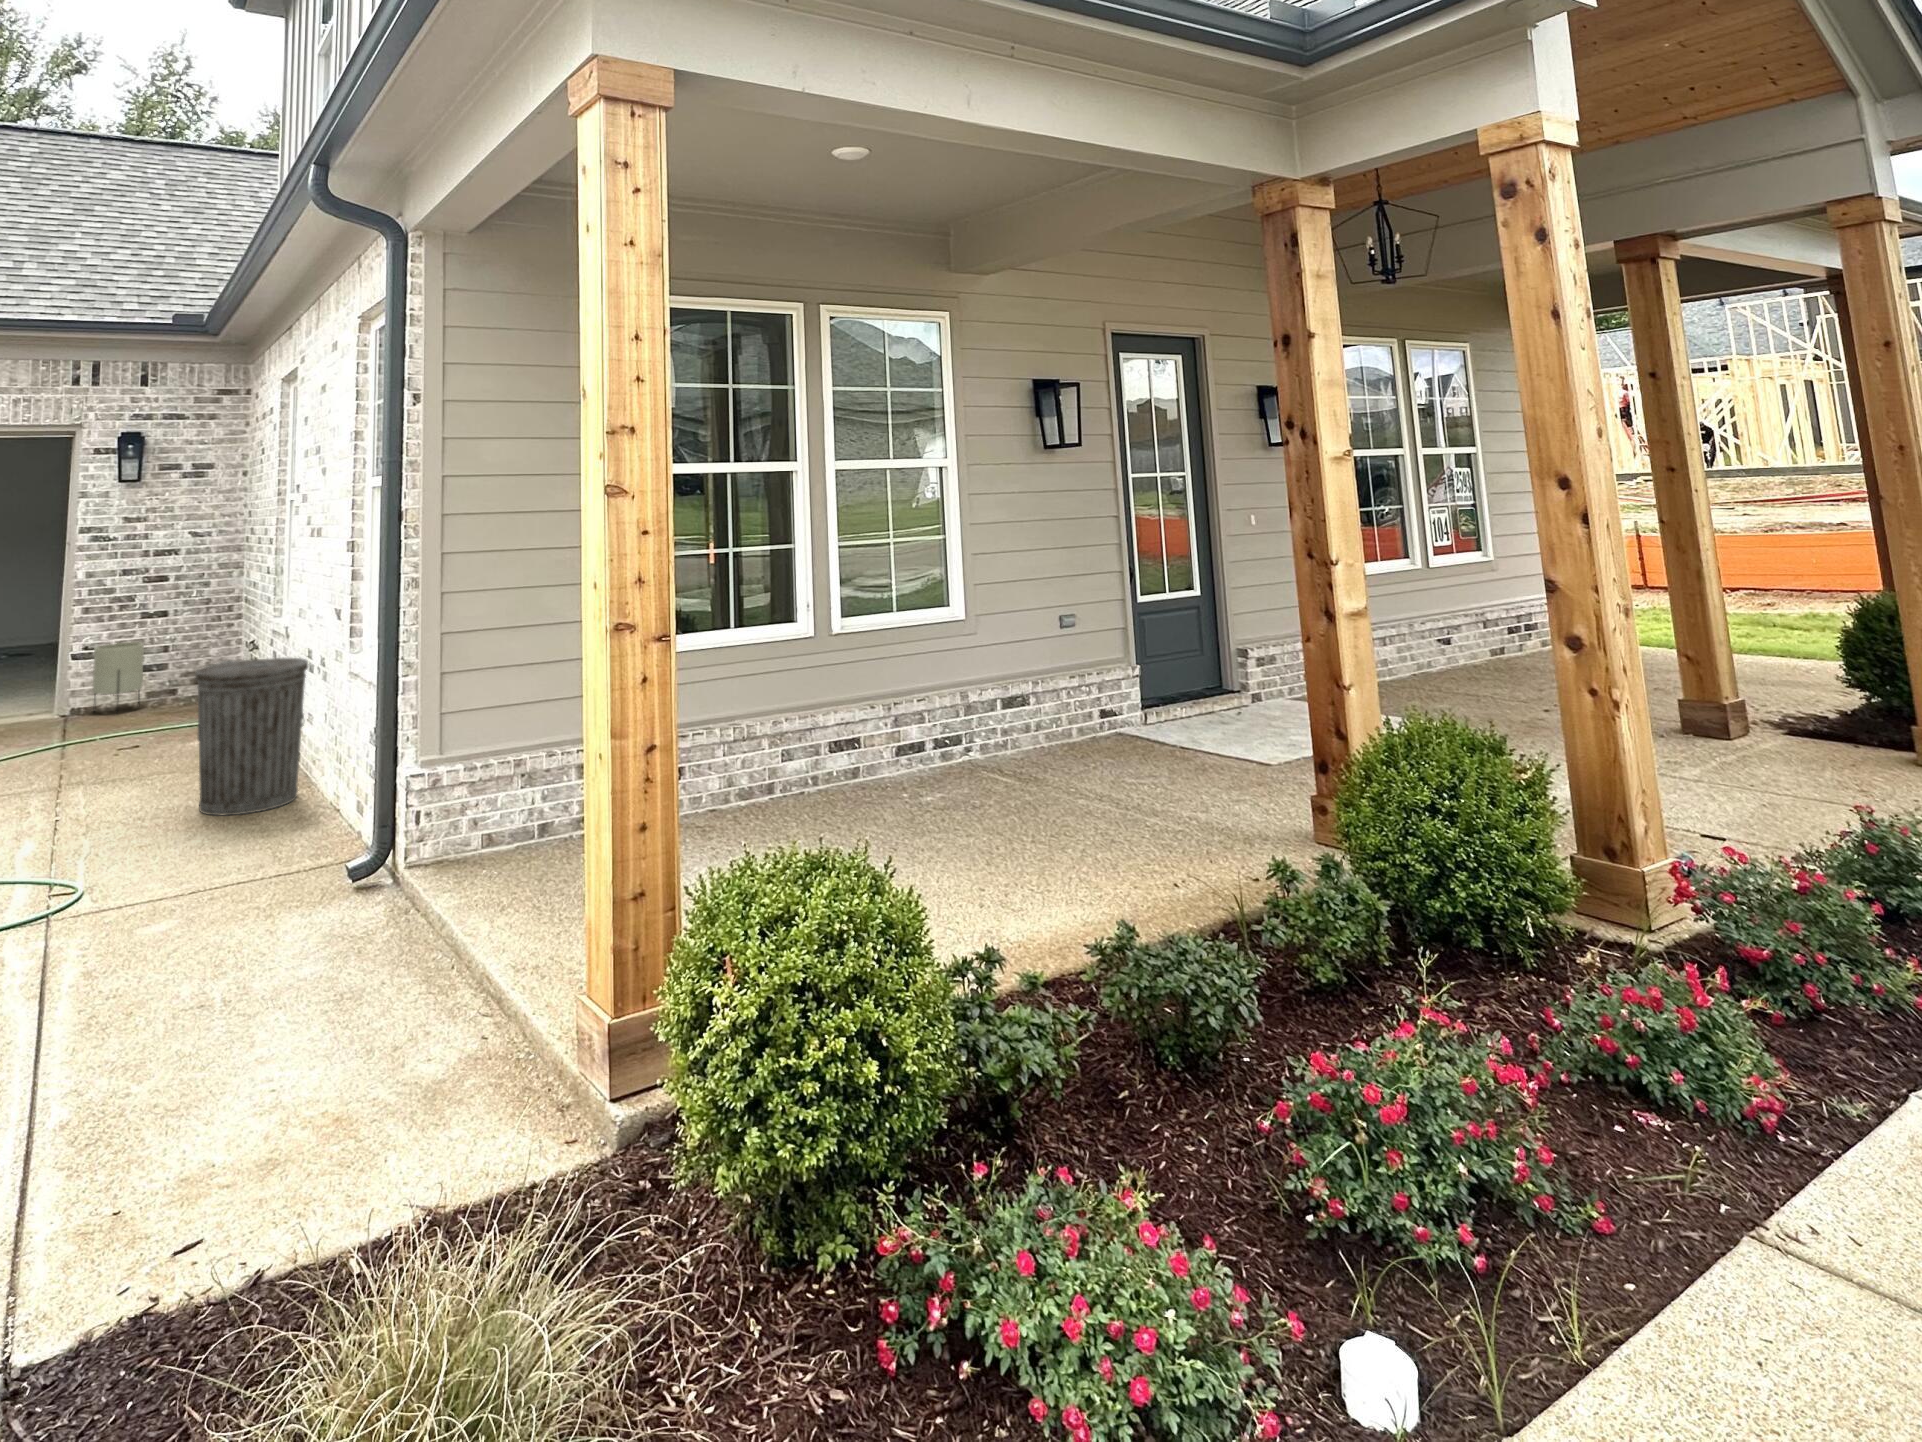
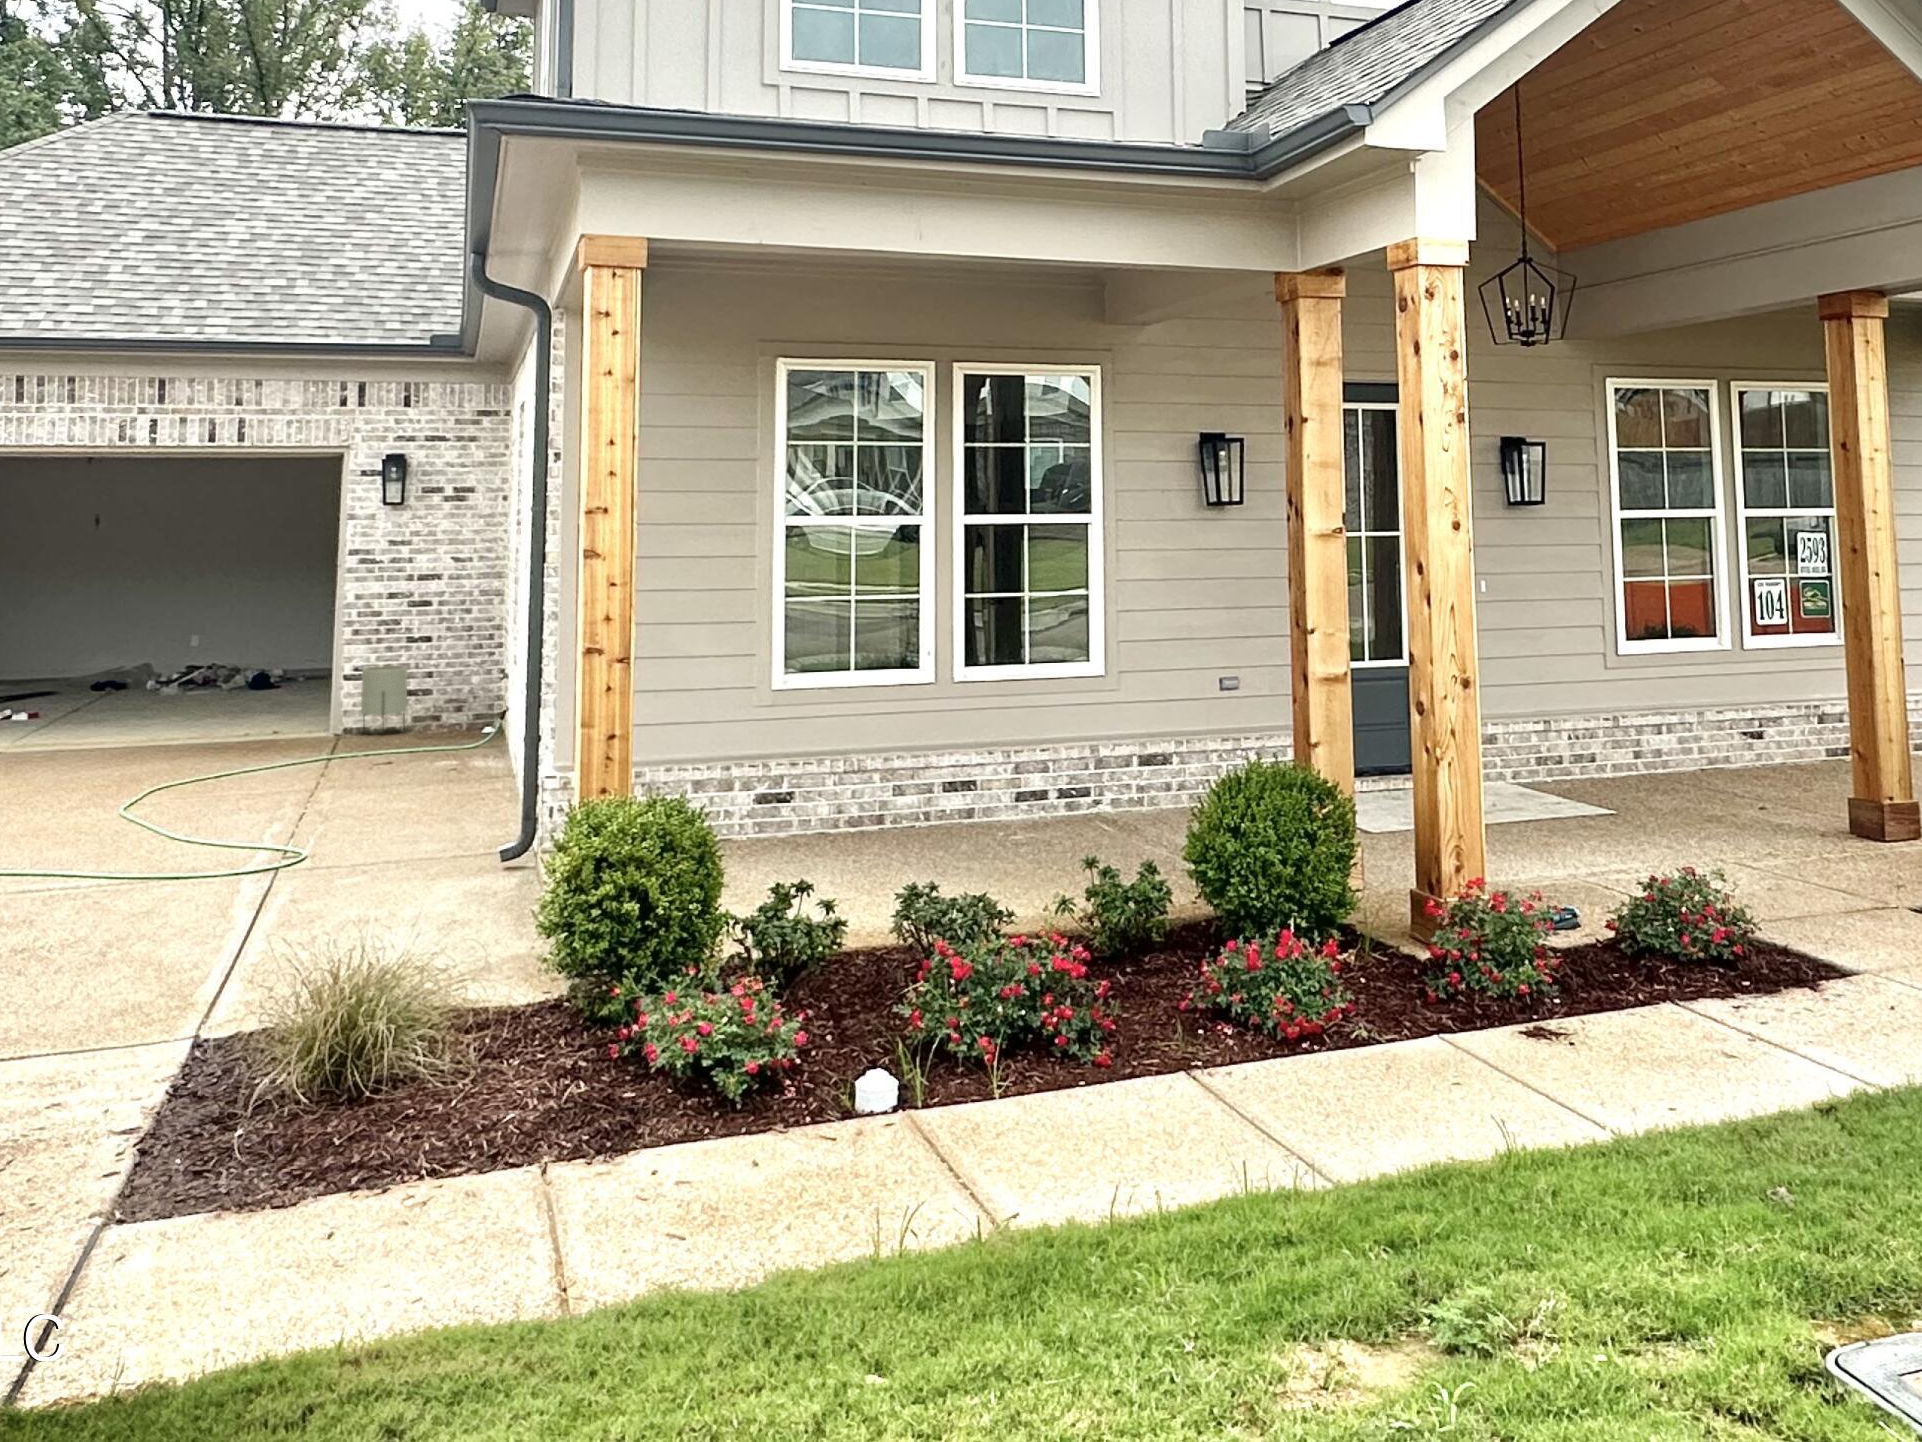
trash can: present [195,658,308,816] -> none [411,680,509,814]

